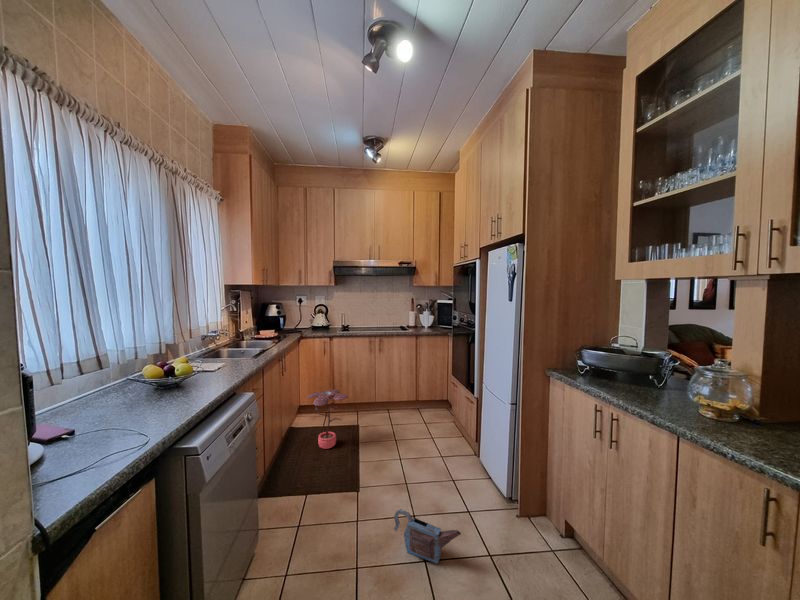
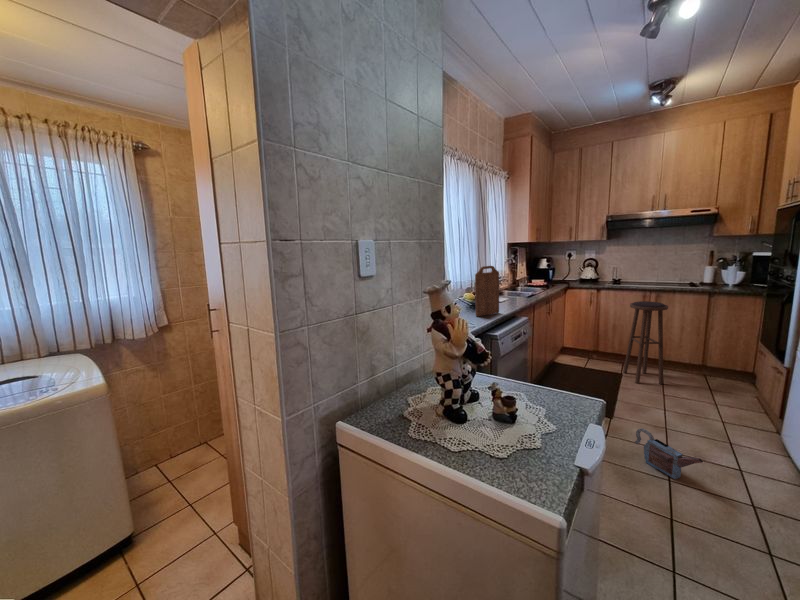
cutting board: none [153,318,206,411] -> present [475,266,499,316]
stool: none [360,347,394,434] -> present [623,301,668,384]
potted plant: present [307,390,348,449] -> none [569,334,609,382]

